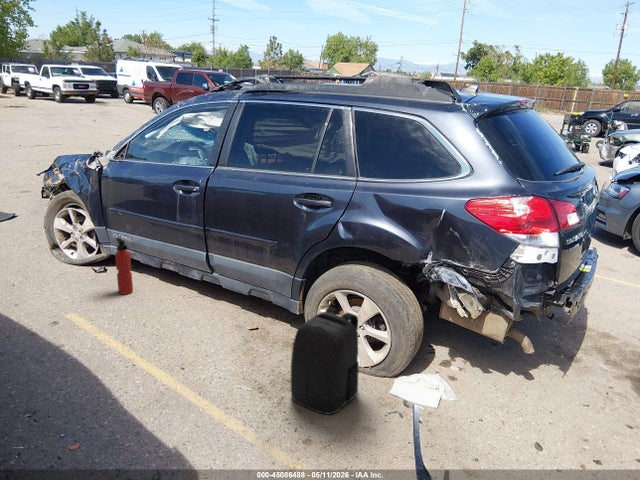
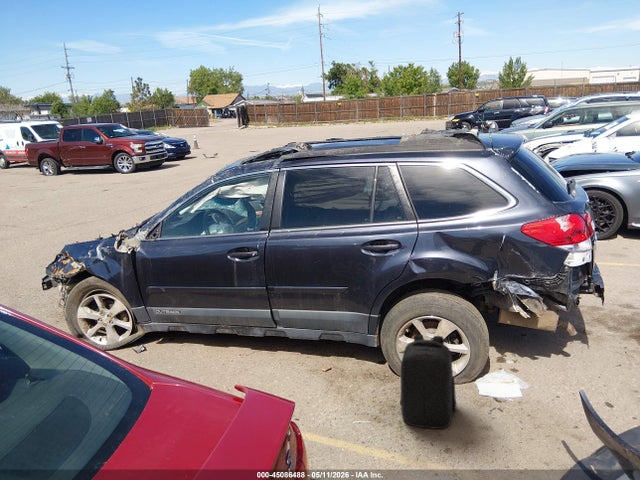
fire extinguisher: present [115,238,133,295] -> none [164,314,186,368]

